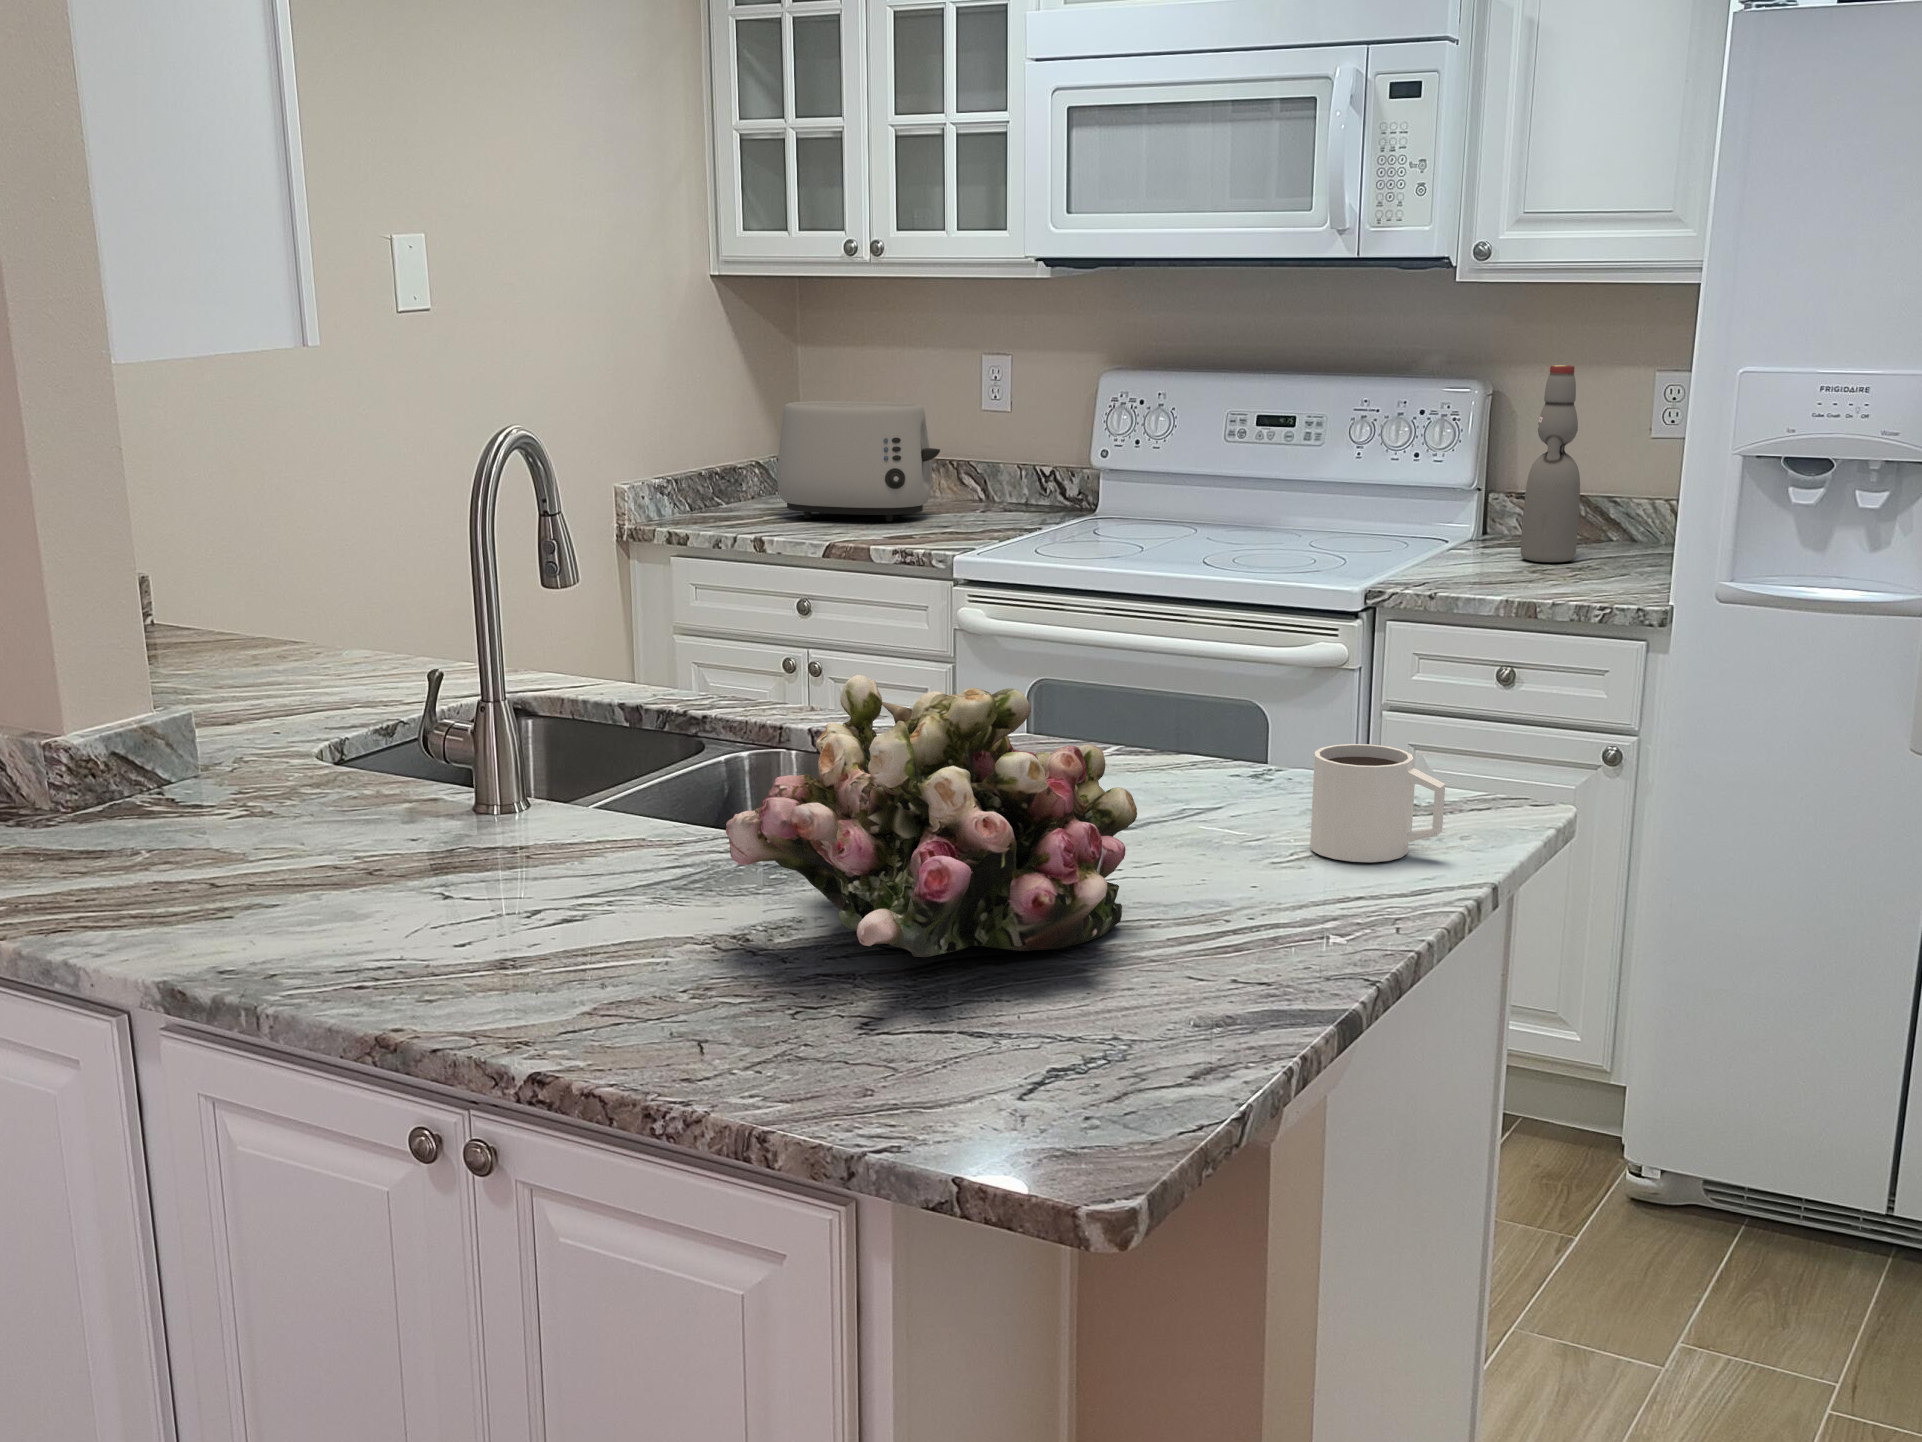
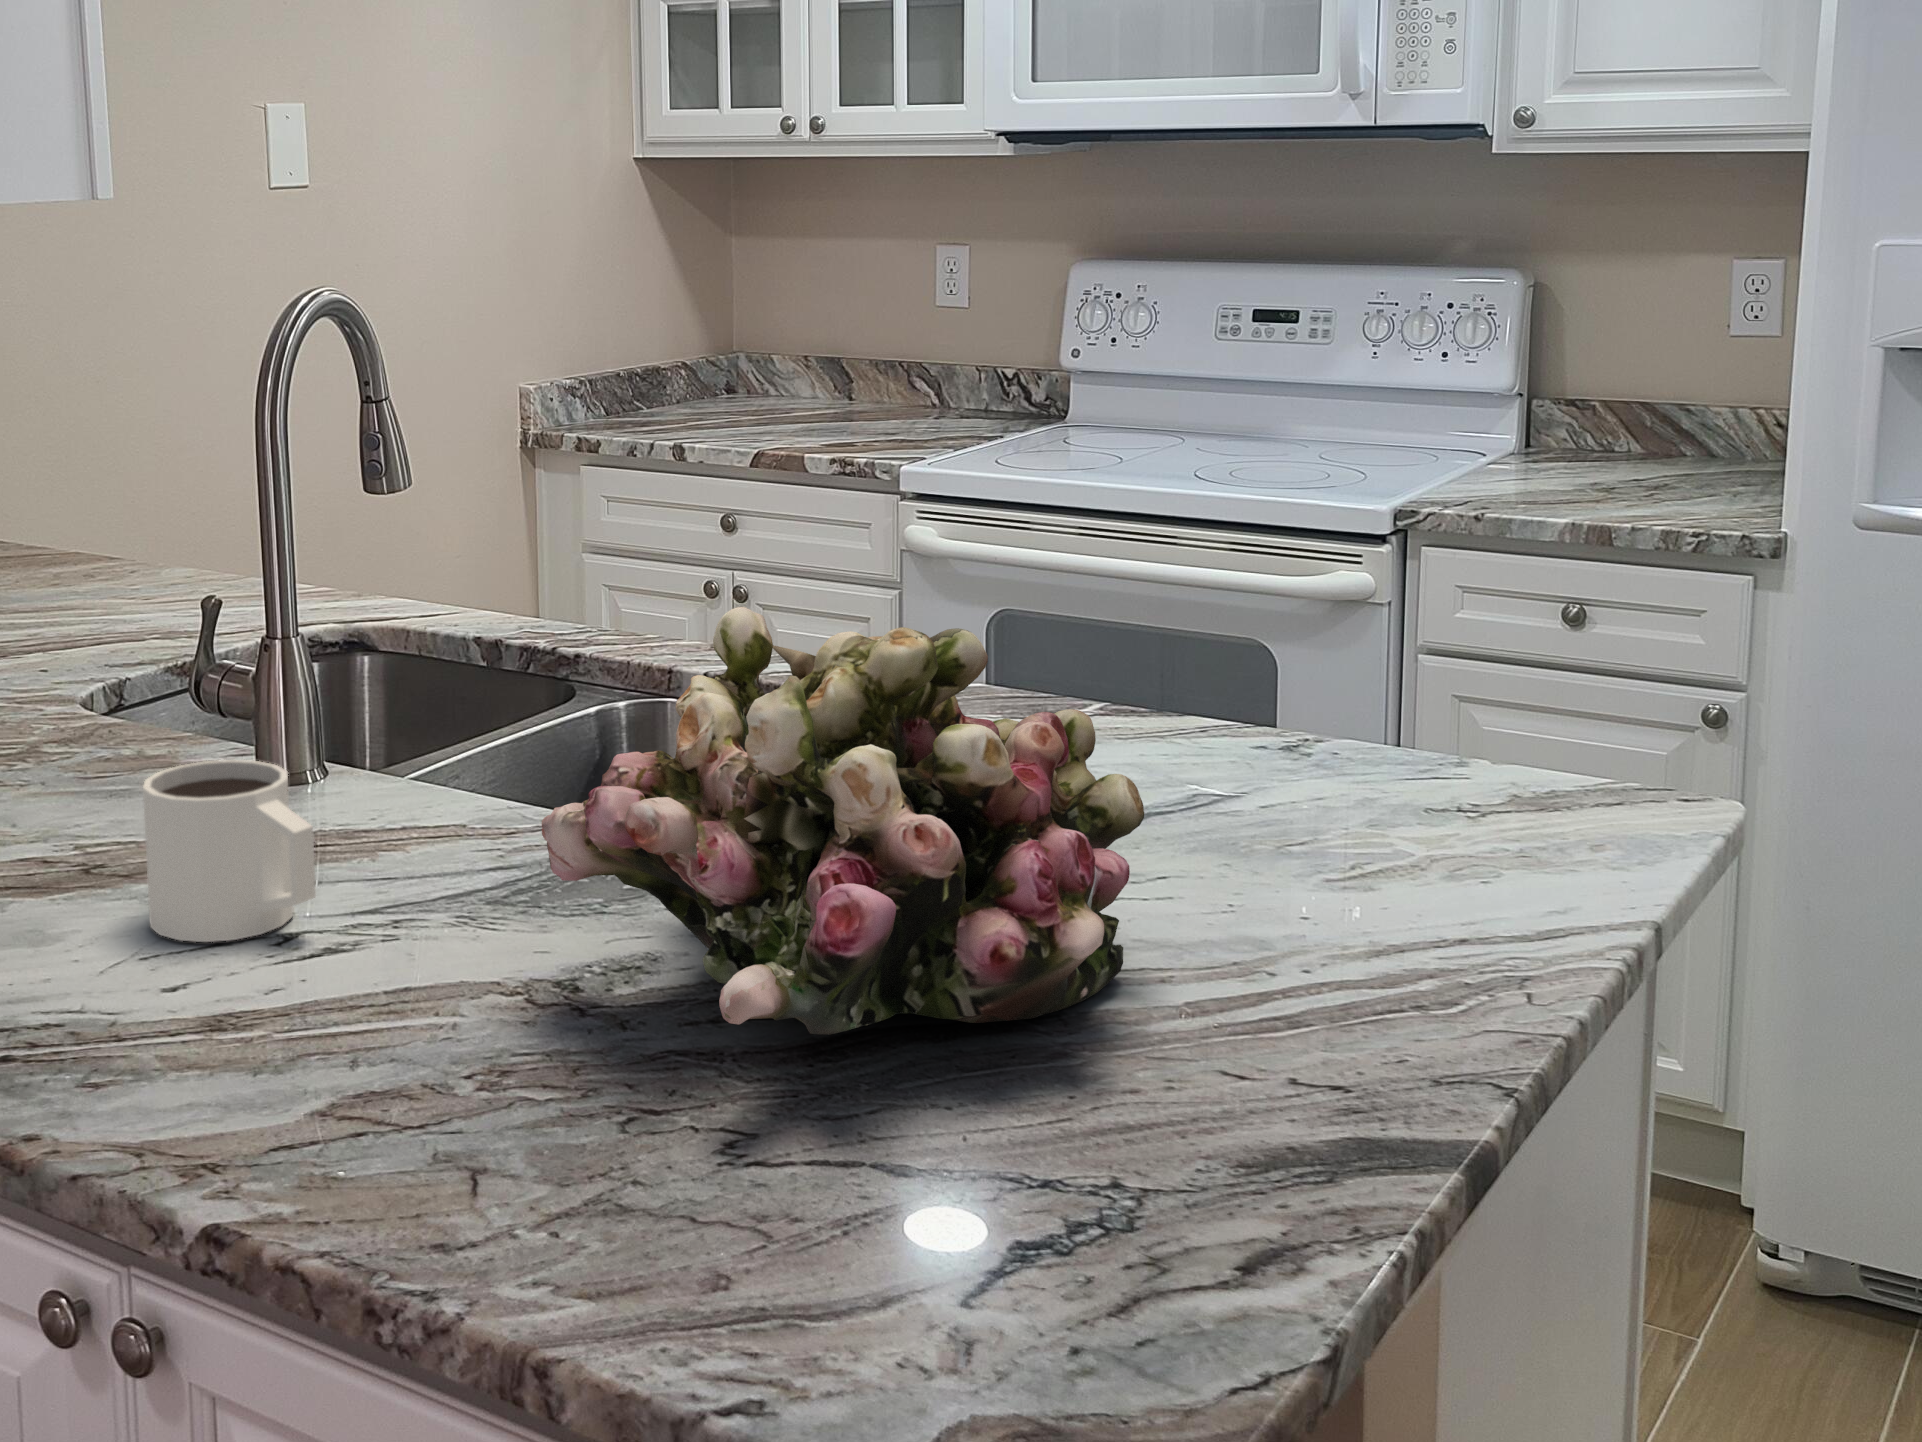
bottle: present [1521,365,1580,562] -> none [1579,246,1649,478]
toaster: present [777,401,940,521] -> none [701,297,886,430]
mug: present [1310,744,1445,862] -> present [143,760,316,942]

